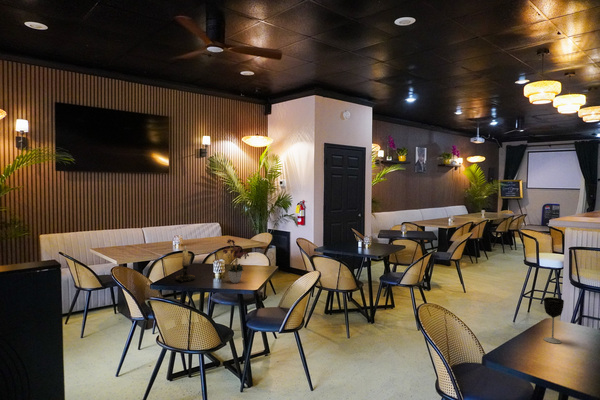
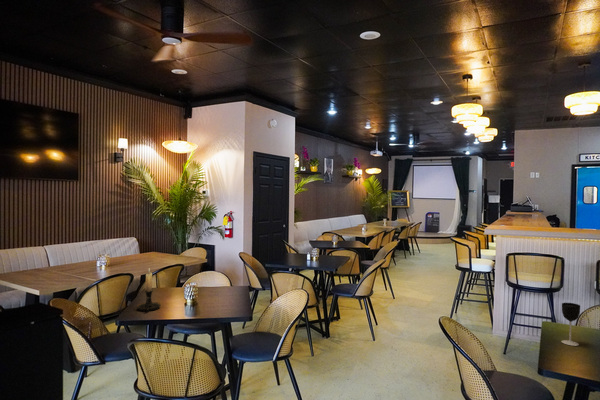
flower arrangement: present [223,239,249,283] -> none [196,256,233,308]

